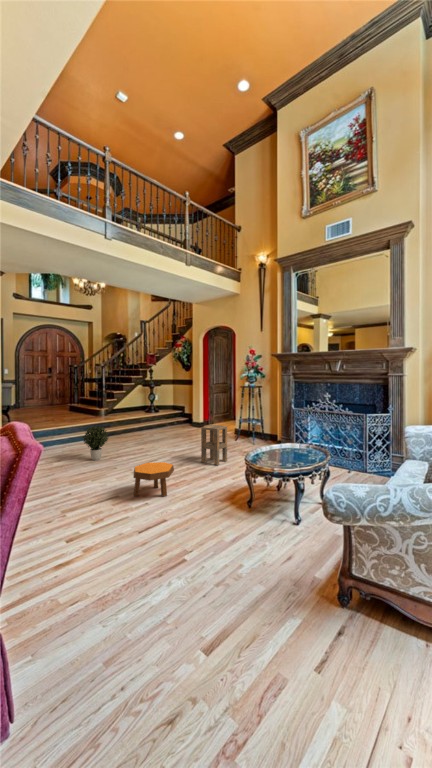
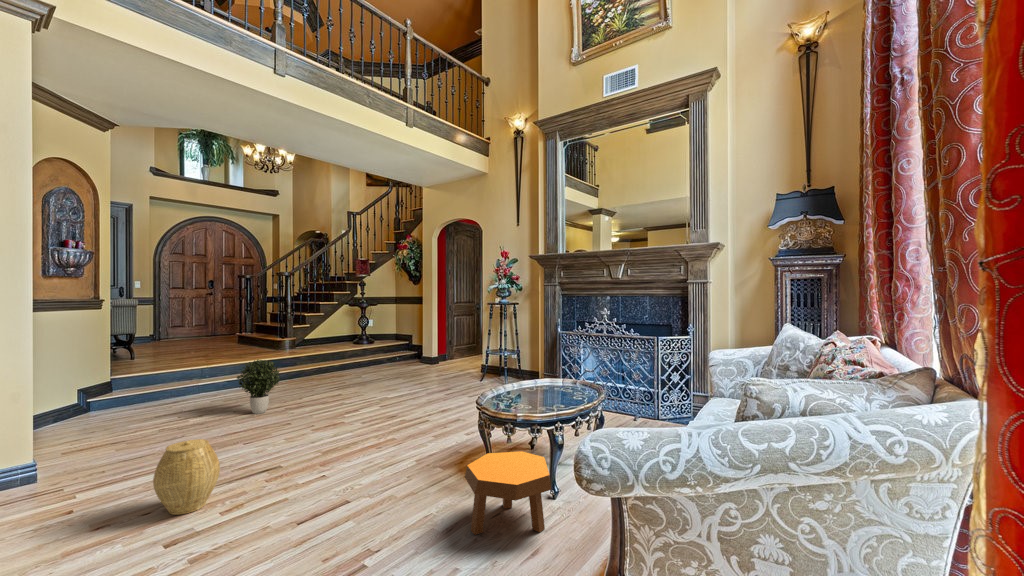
side table: present [201,425,227,465] -> none [424,356,463,416]
footstool: present [133,462,174,497] -> present [465,451,551,535]
woven basket: none [54,478,89,523] -> present [153,439,220,515]

